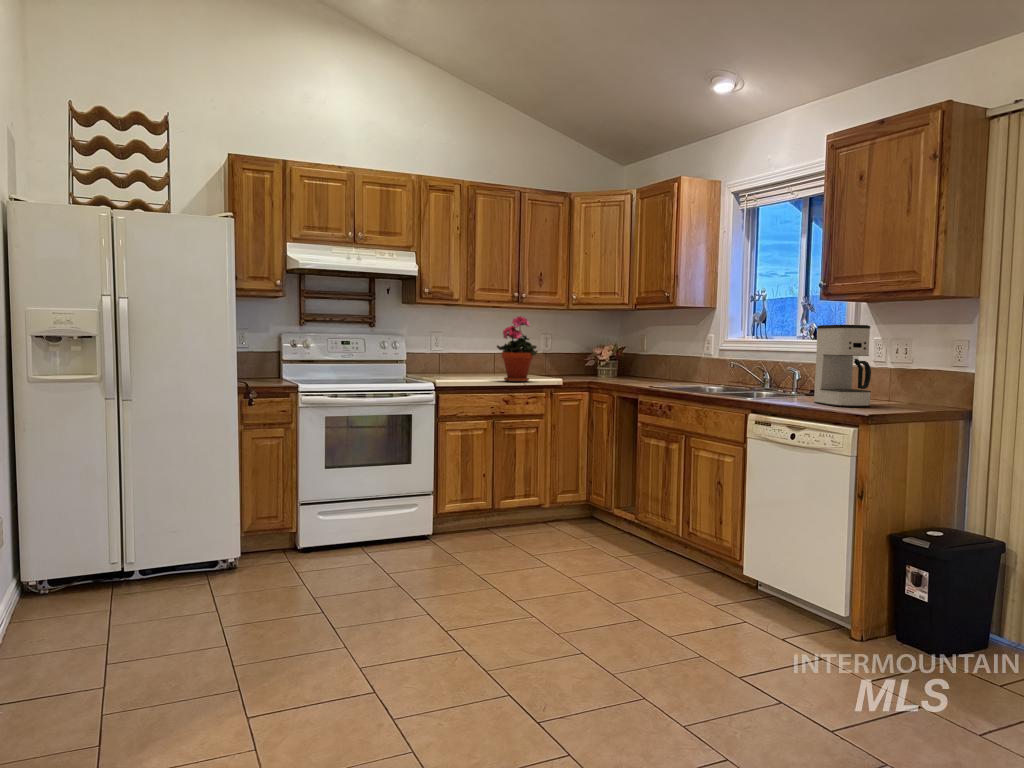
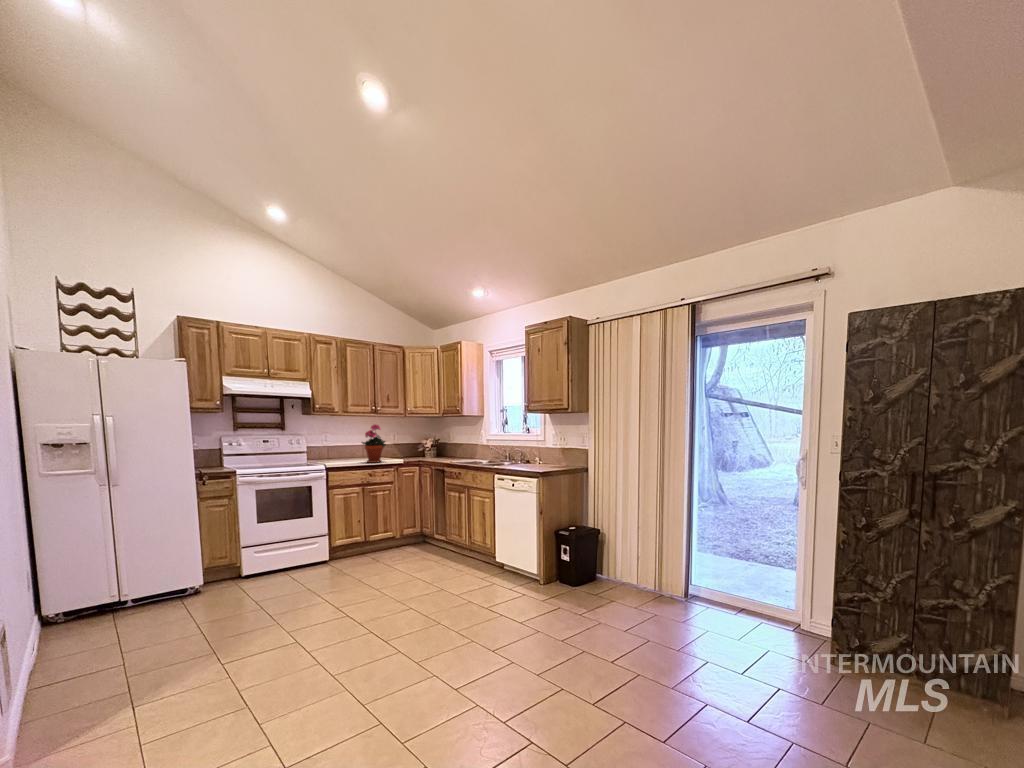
coffee maker: present [814,325,871,407] -> none [526,428,552,469]

